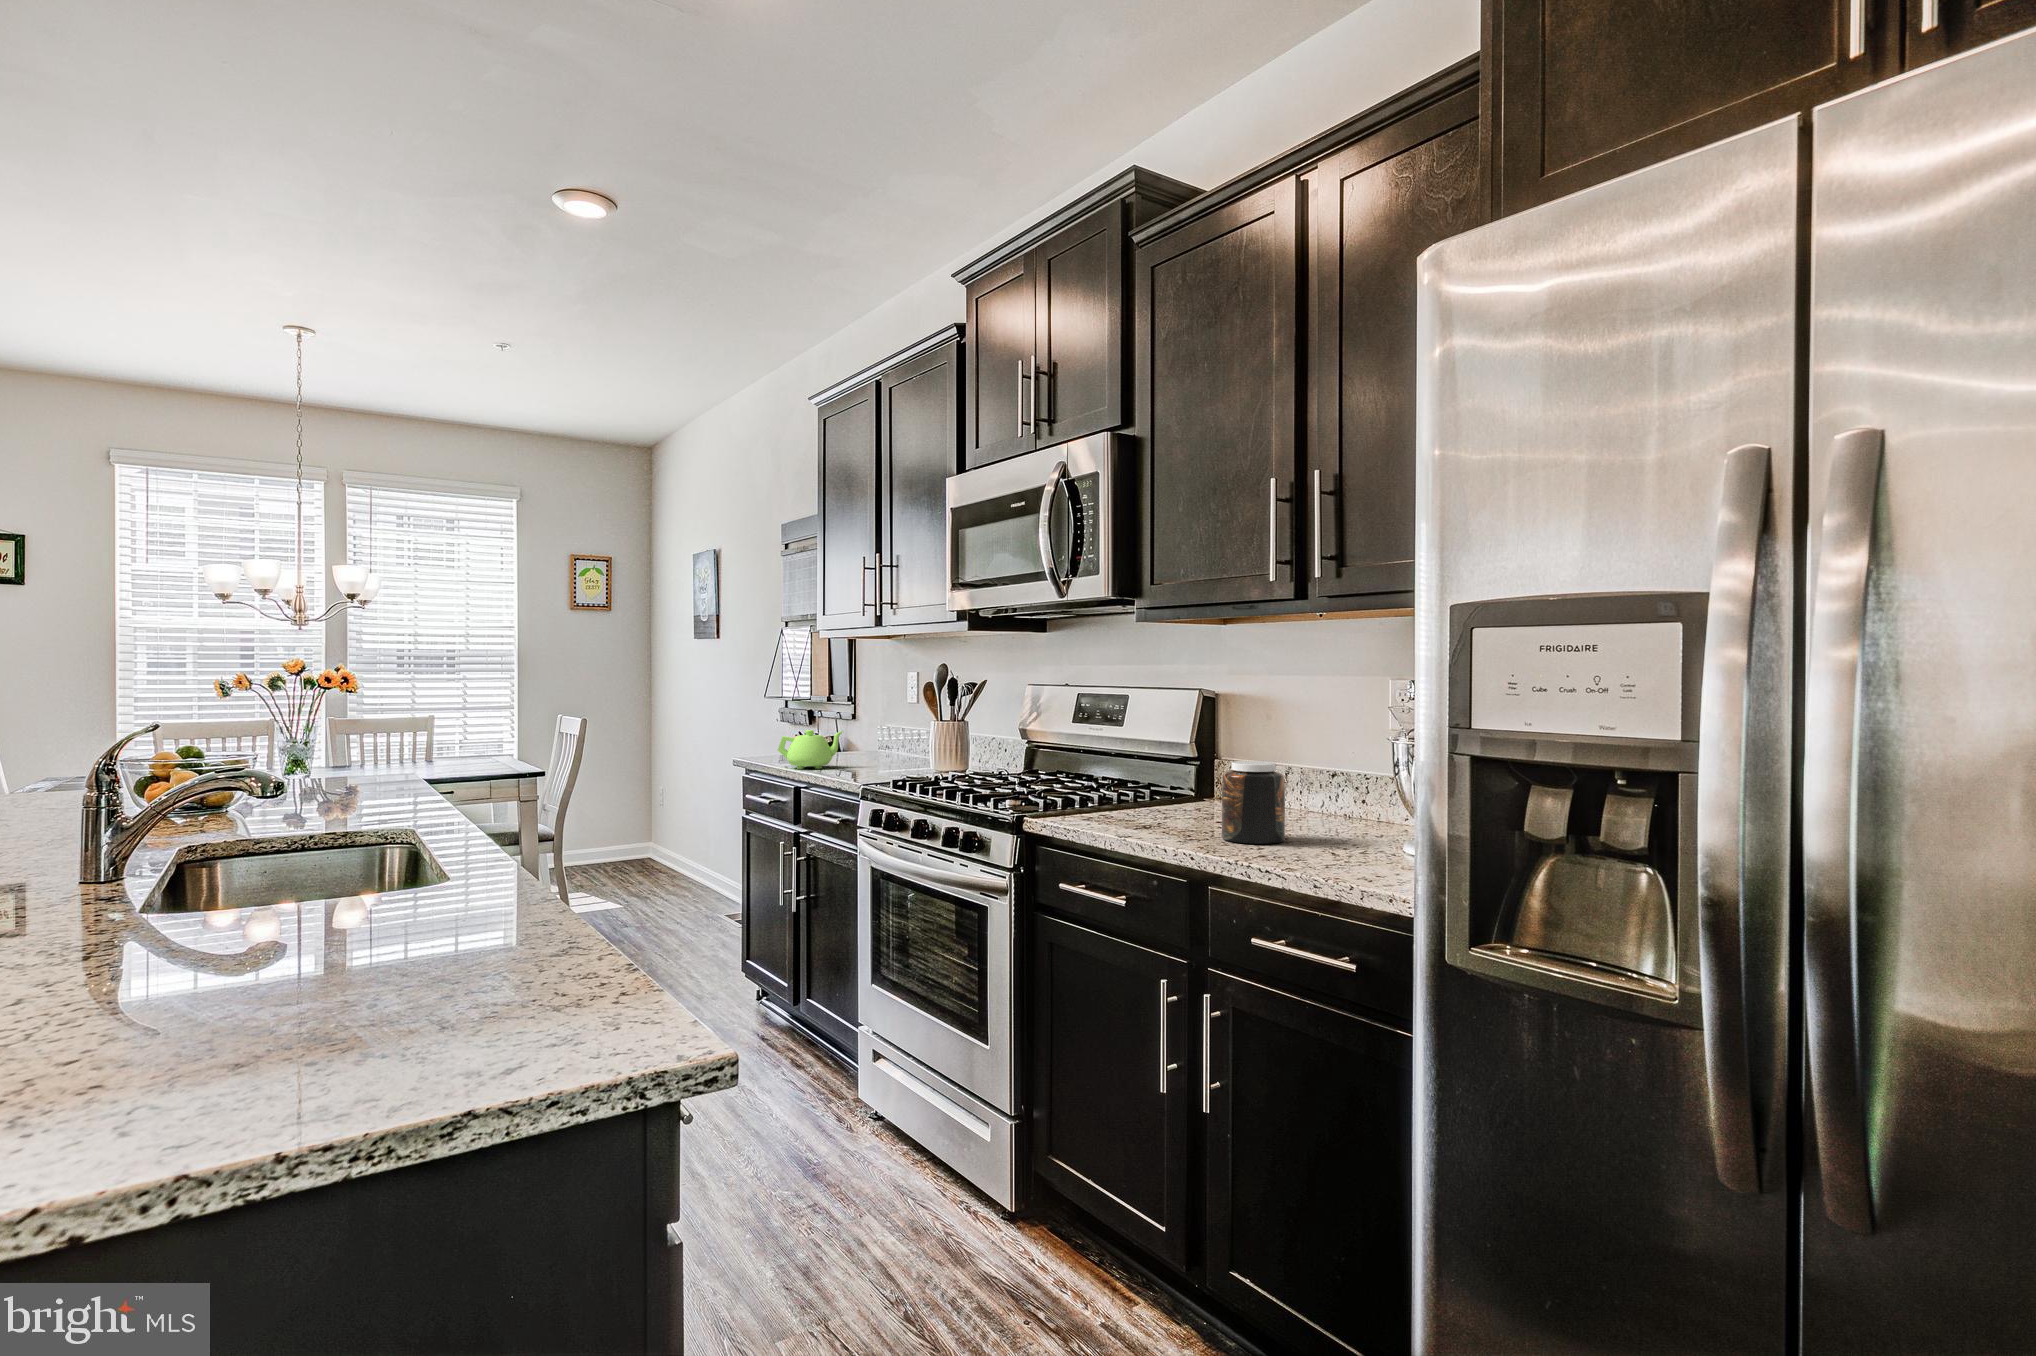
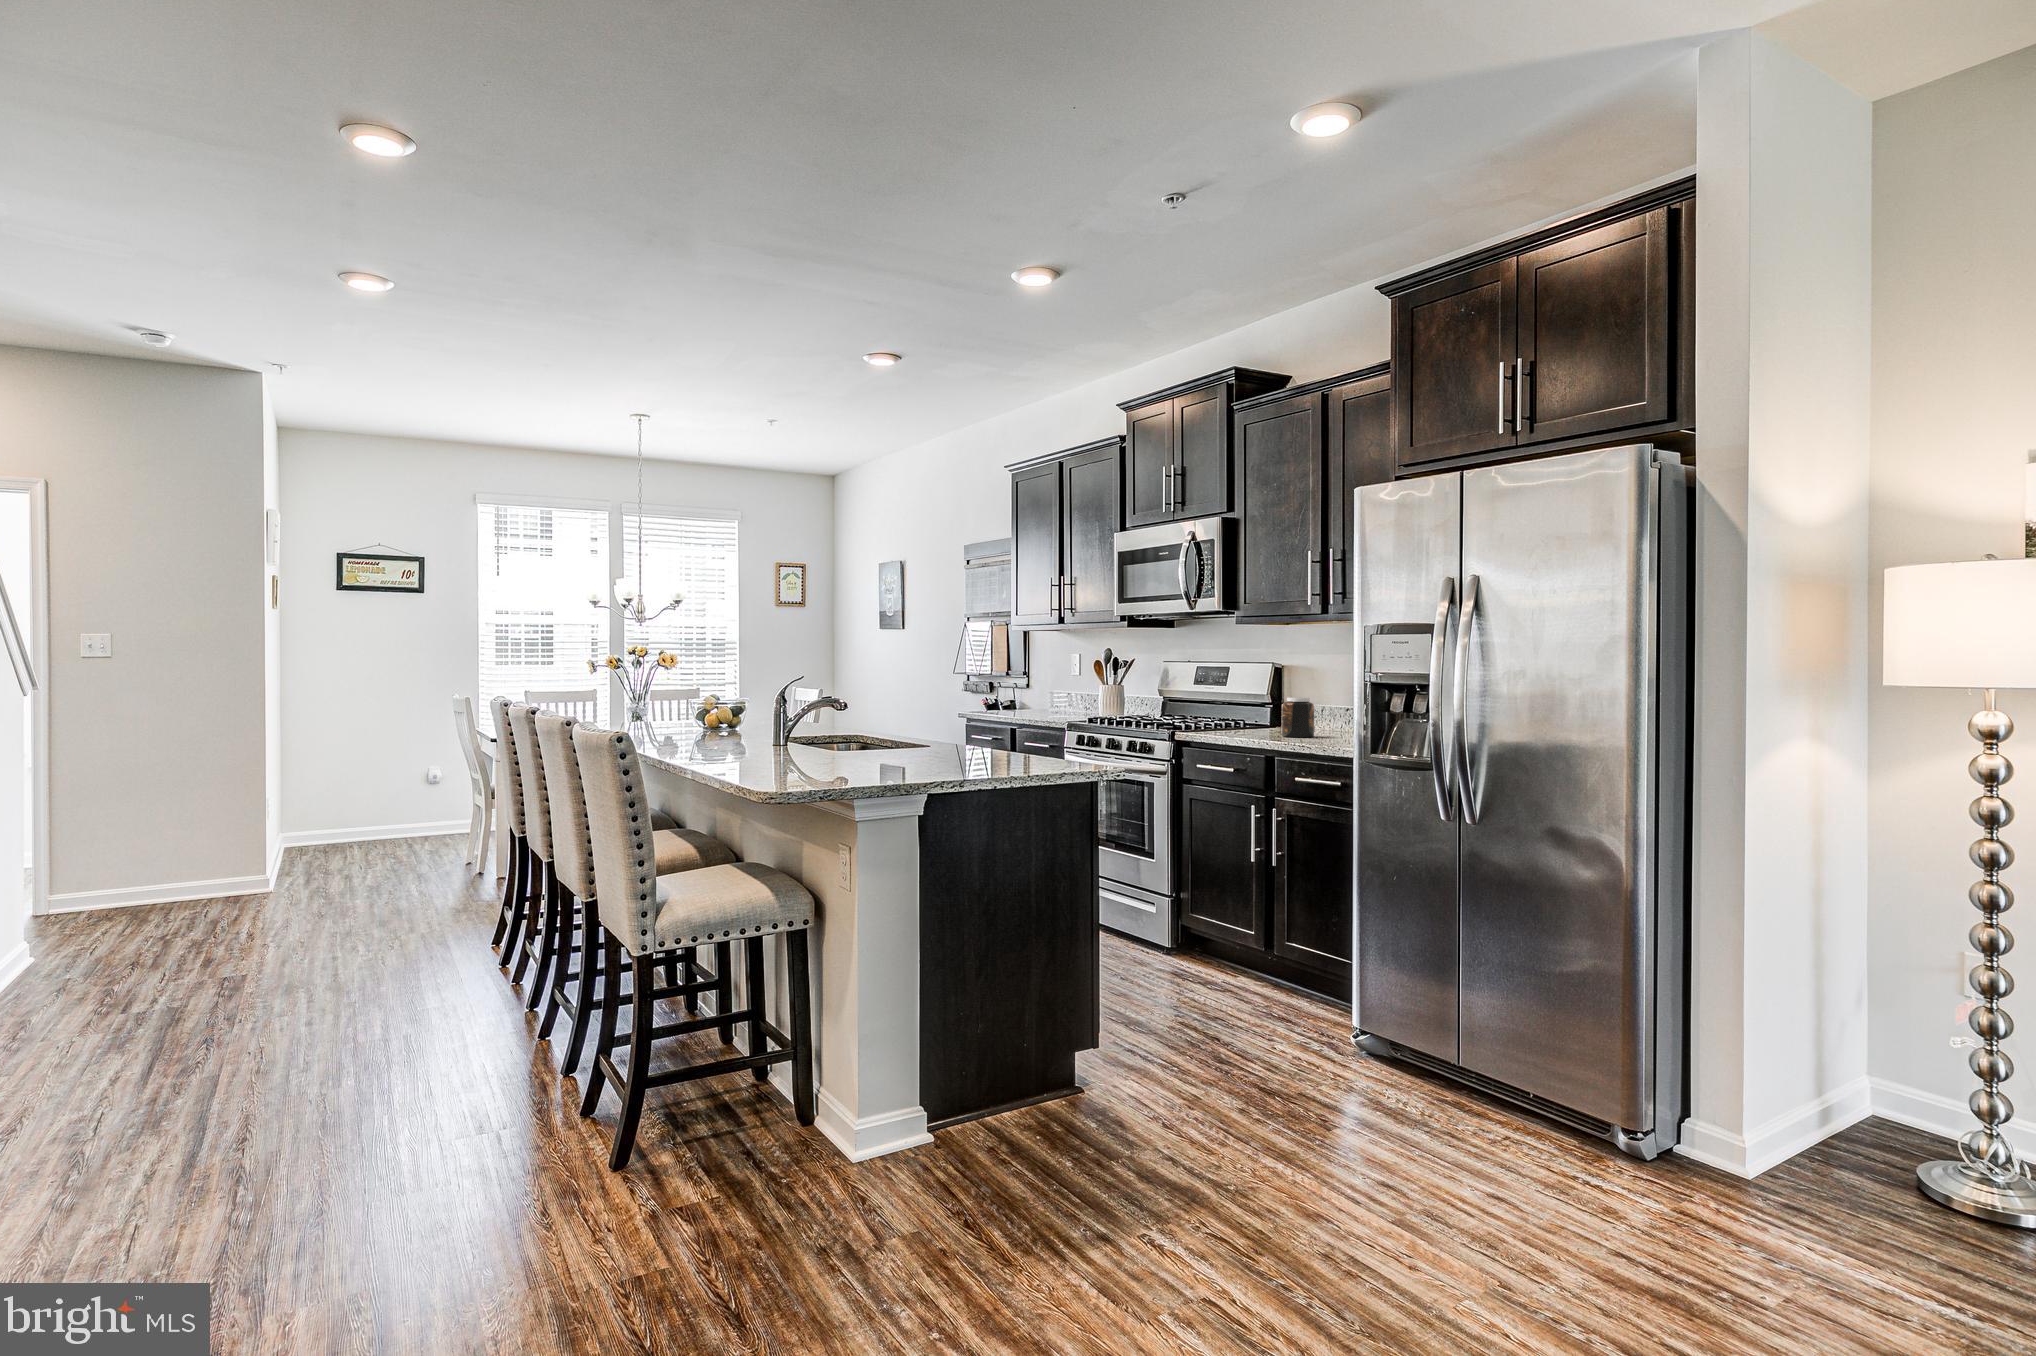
teapot: present [778,730,843,769] -> none [1000,692,1042,716]

